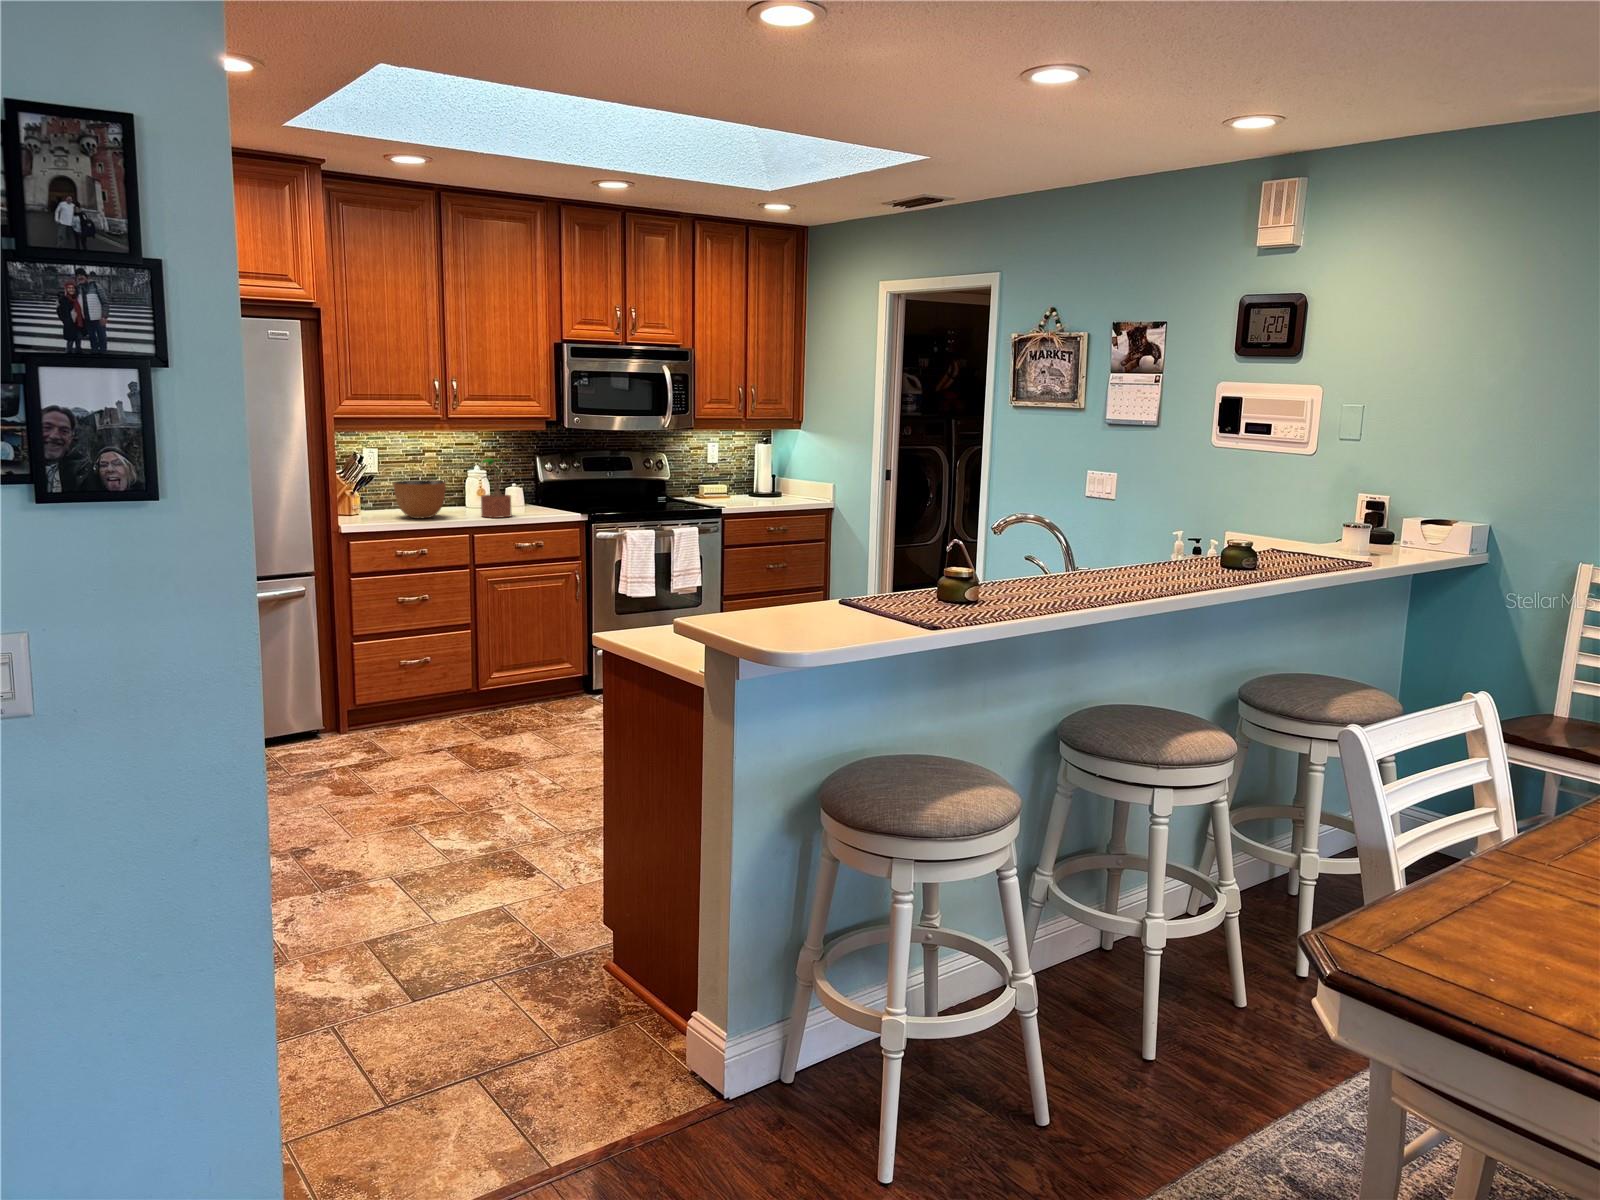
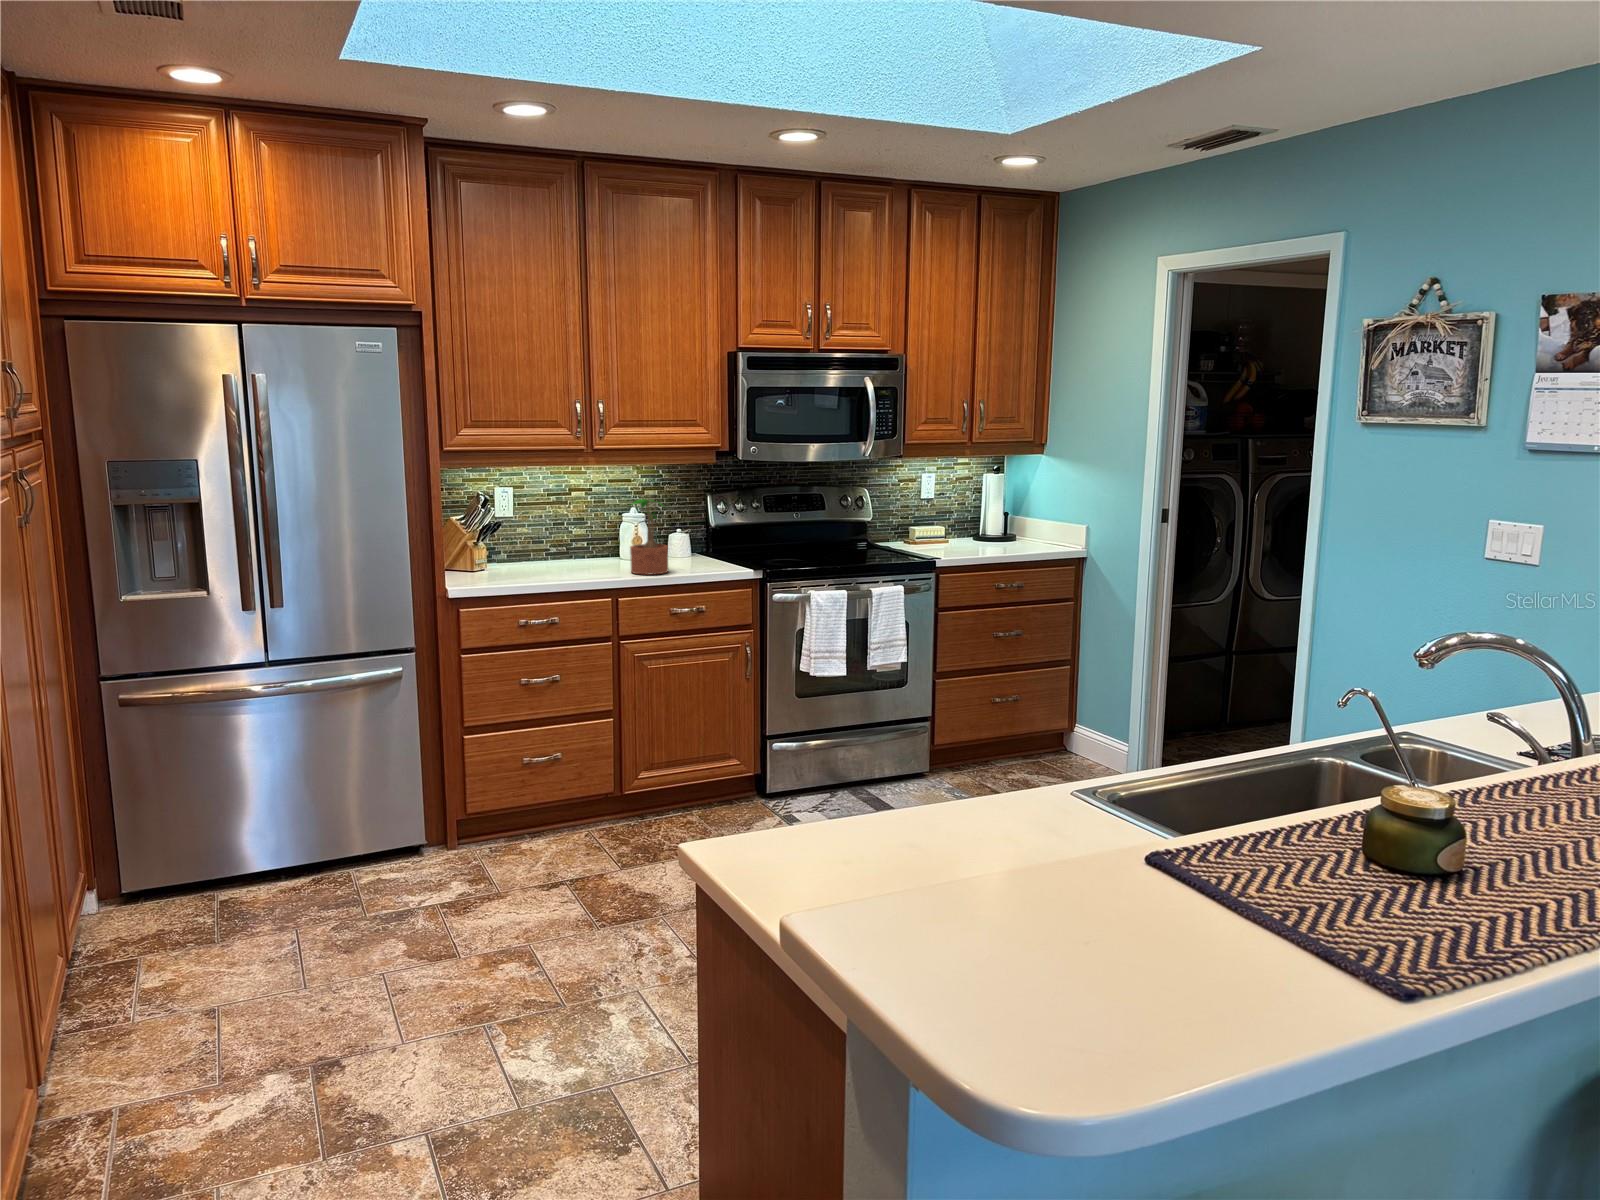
bowl: present [394,480,446,518] -> none [522,527,587,575]

